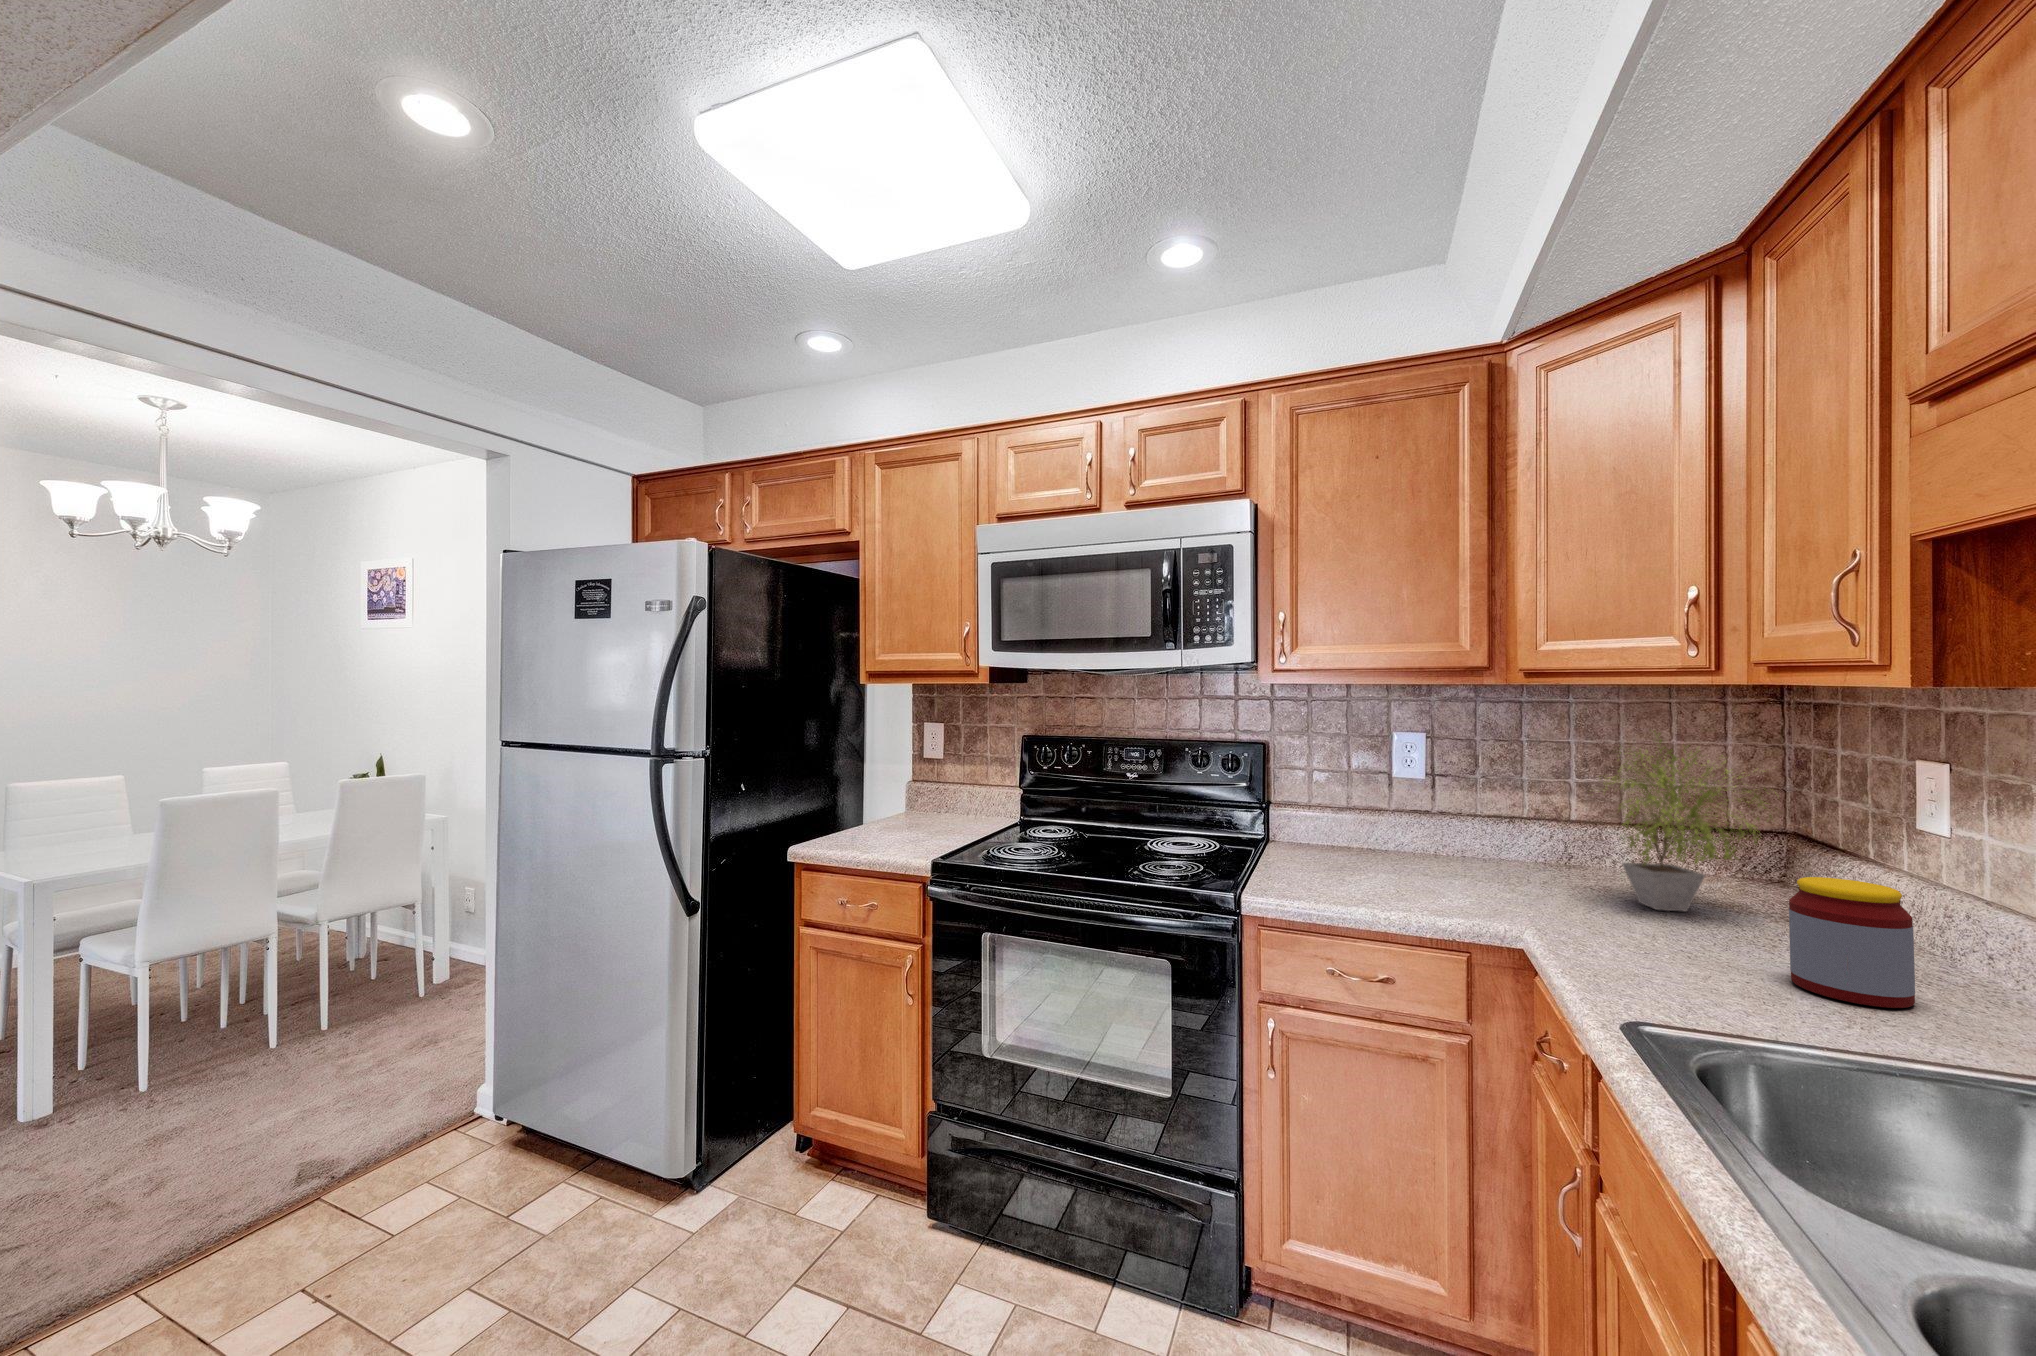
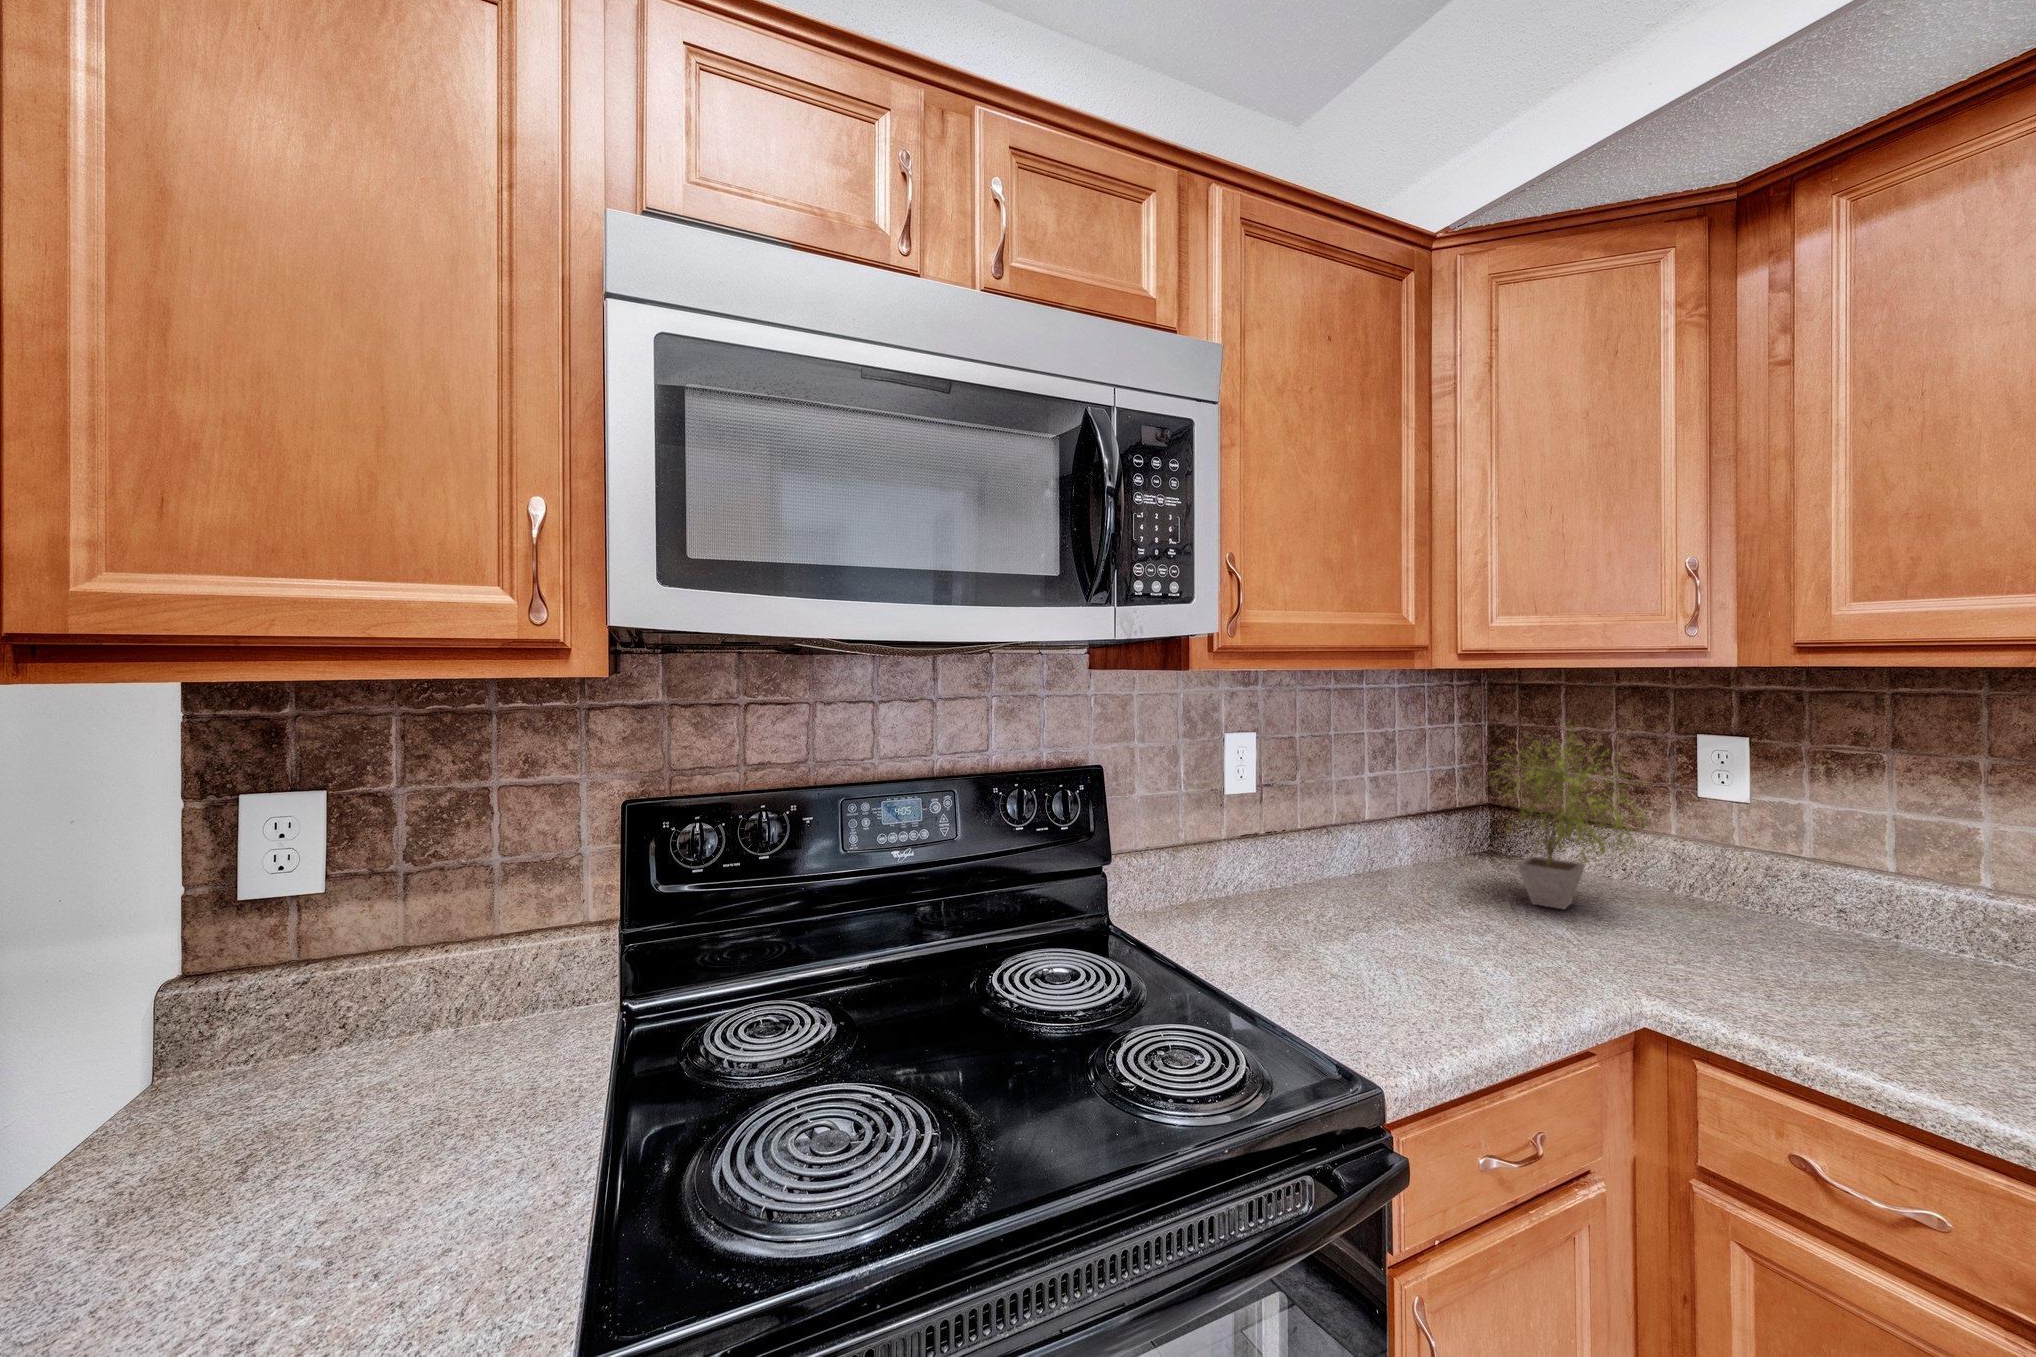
jar: present [1789,877,1915,1008] -> none [1827,861,1942,983]

